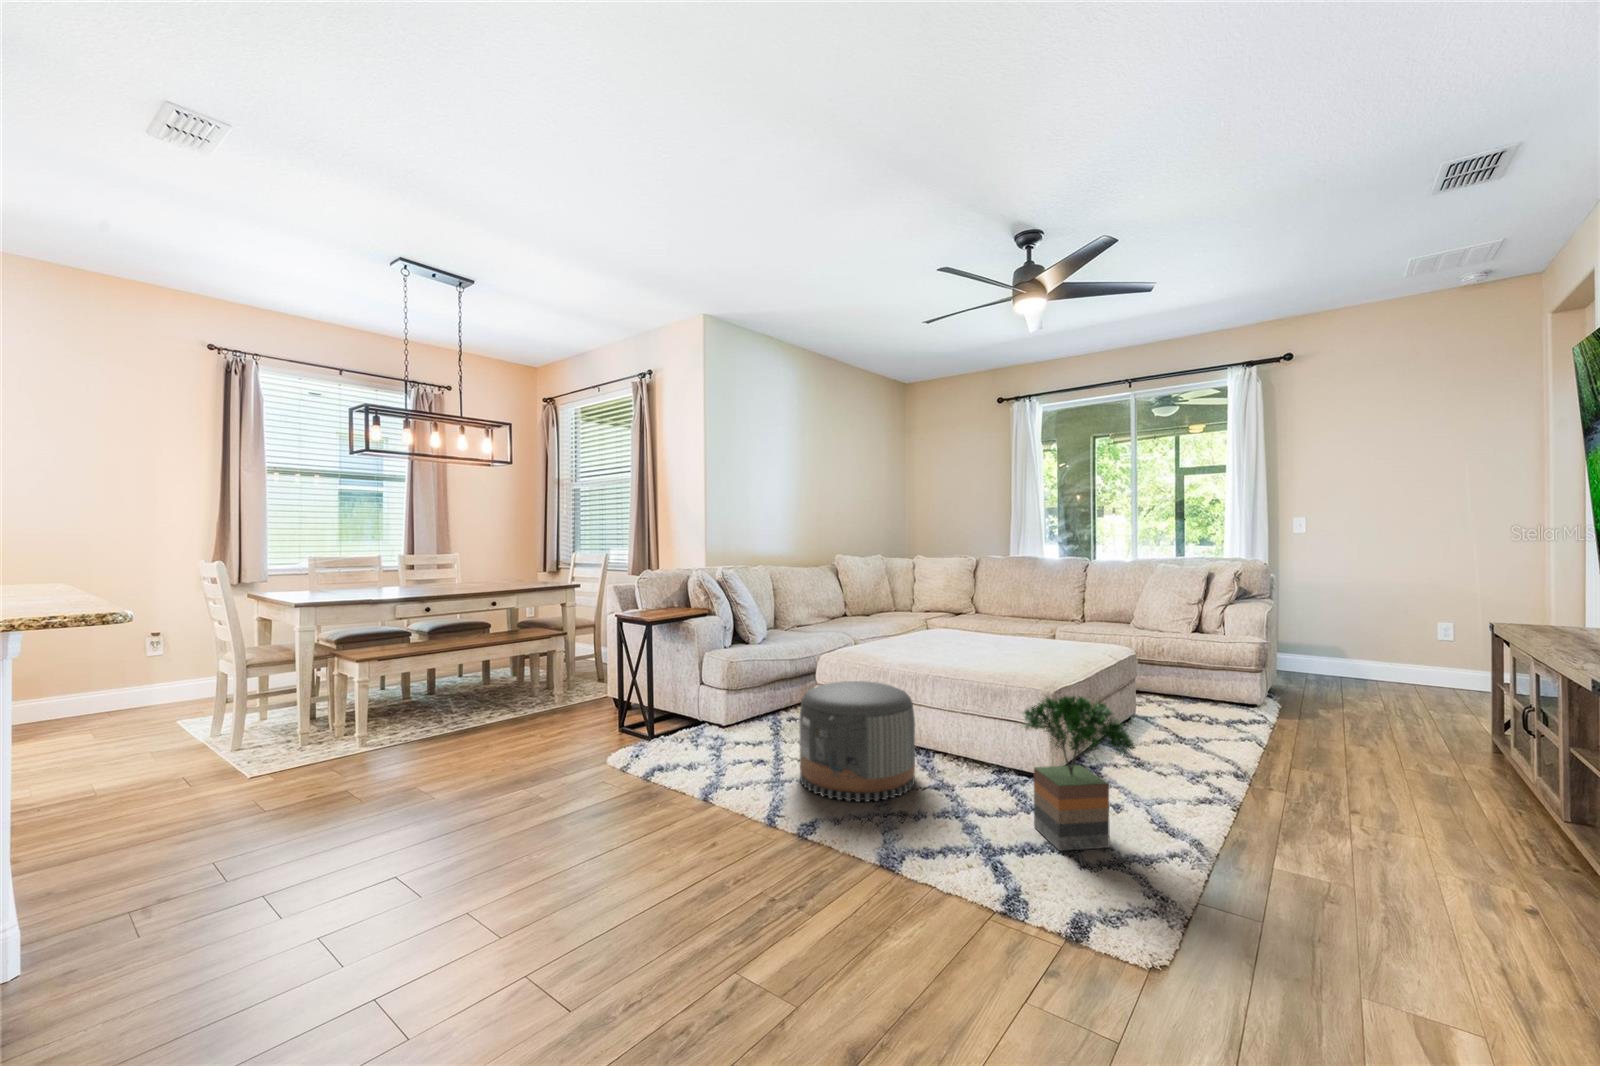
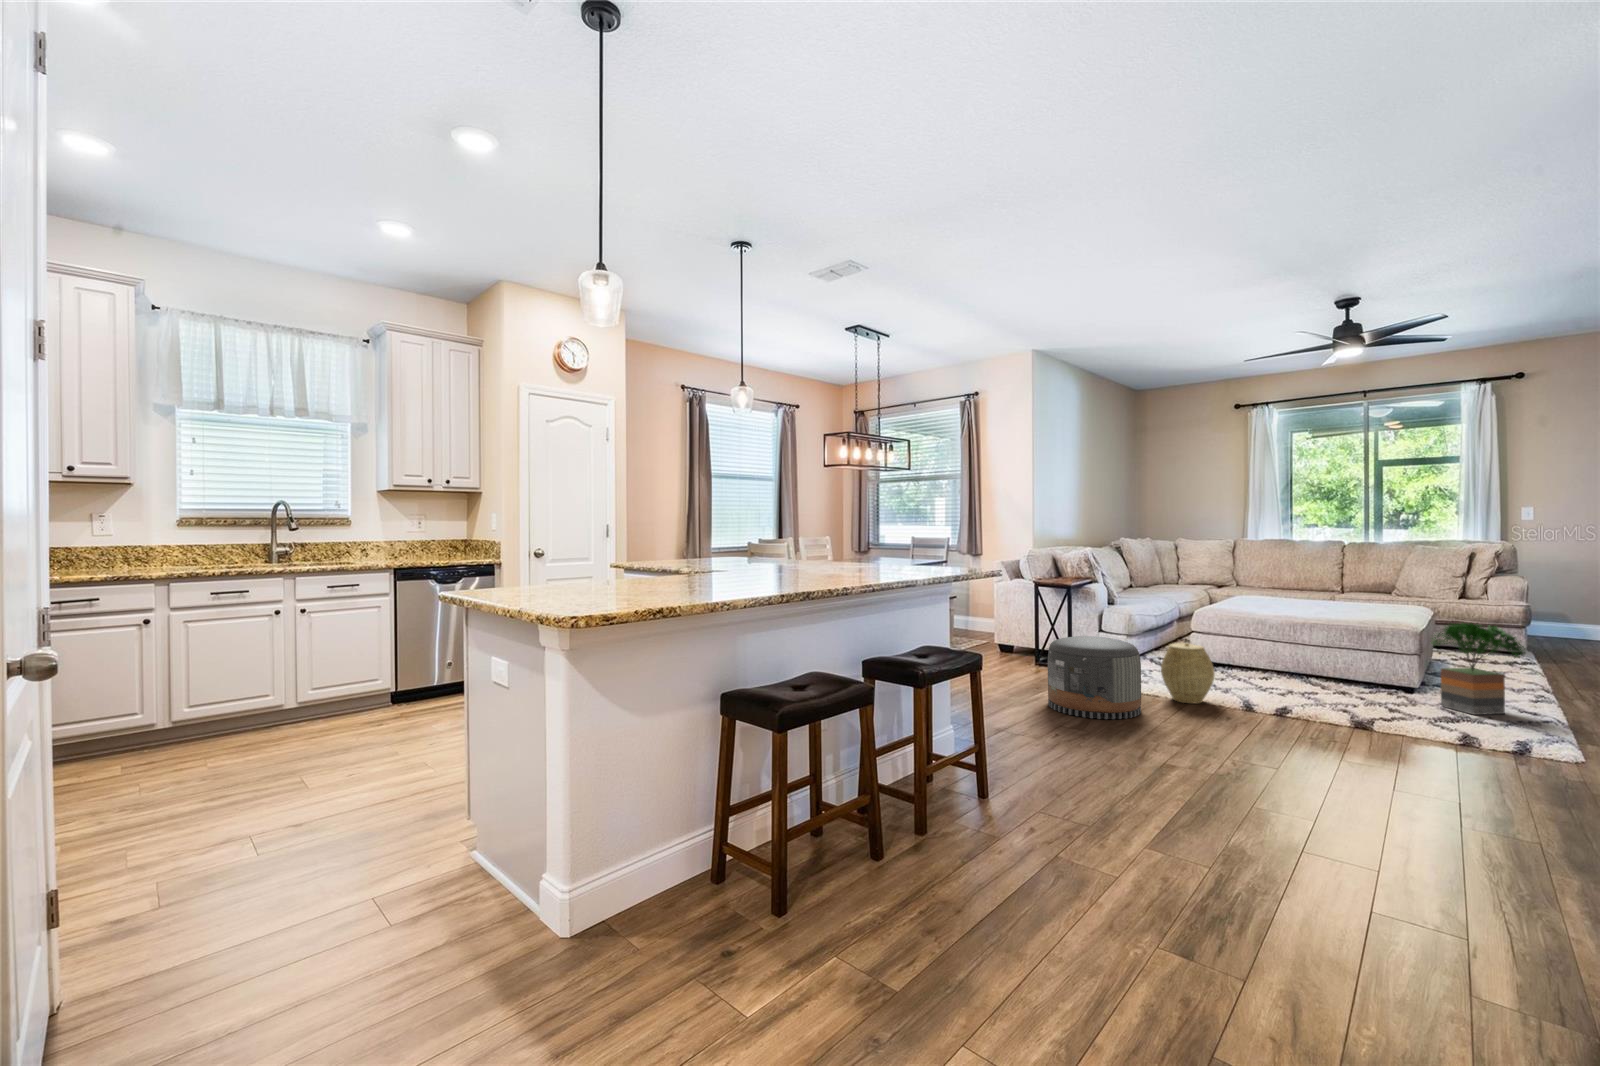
pouf: present [800,681,915,802] -> present [1048,636,1141,719]
woven basket: none [635,723,709,824] -> present [1161,643,1215,704]

